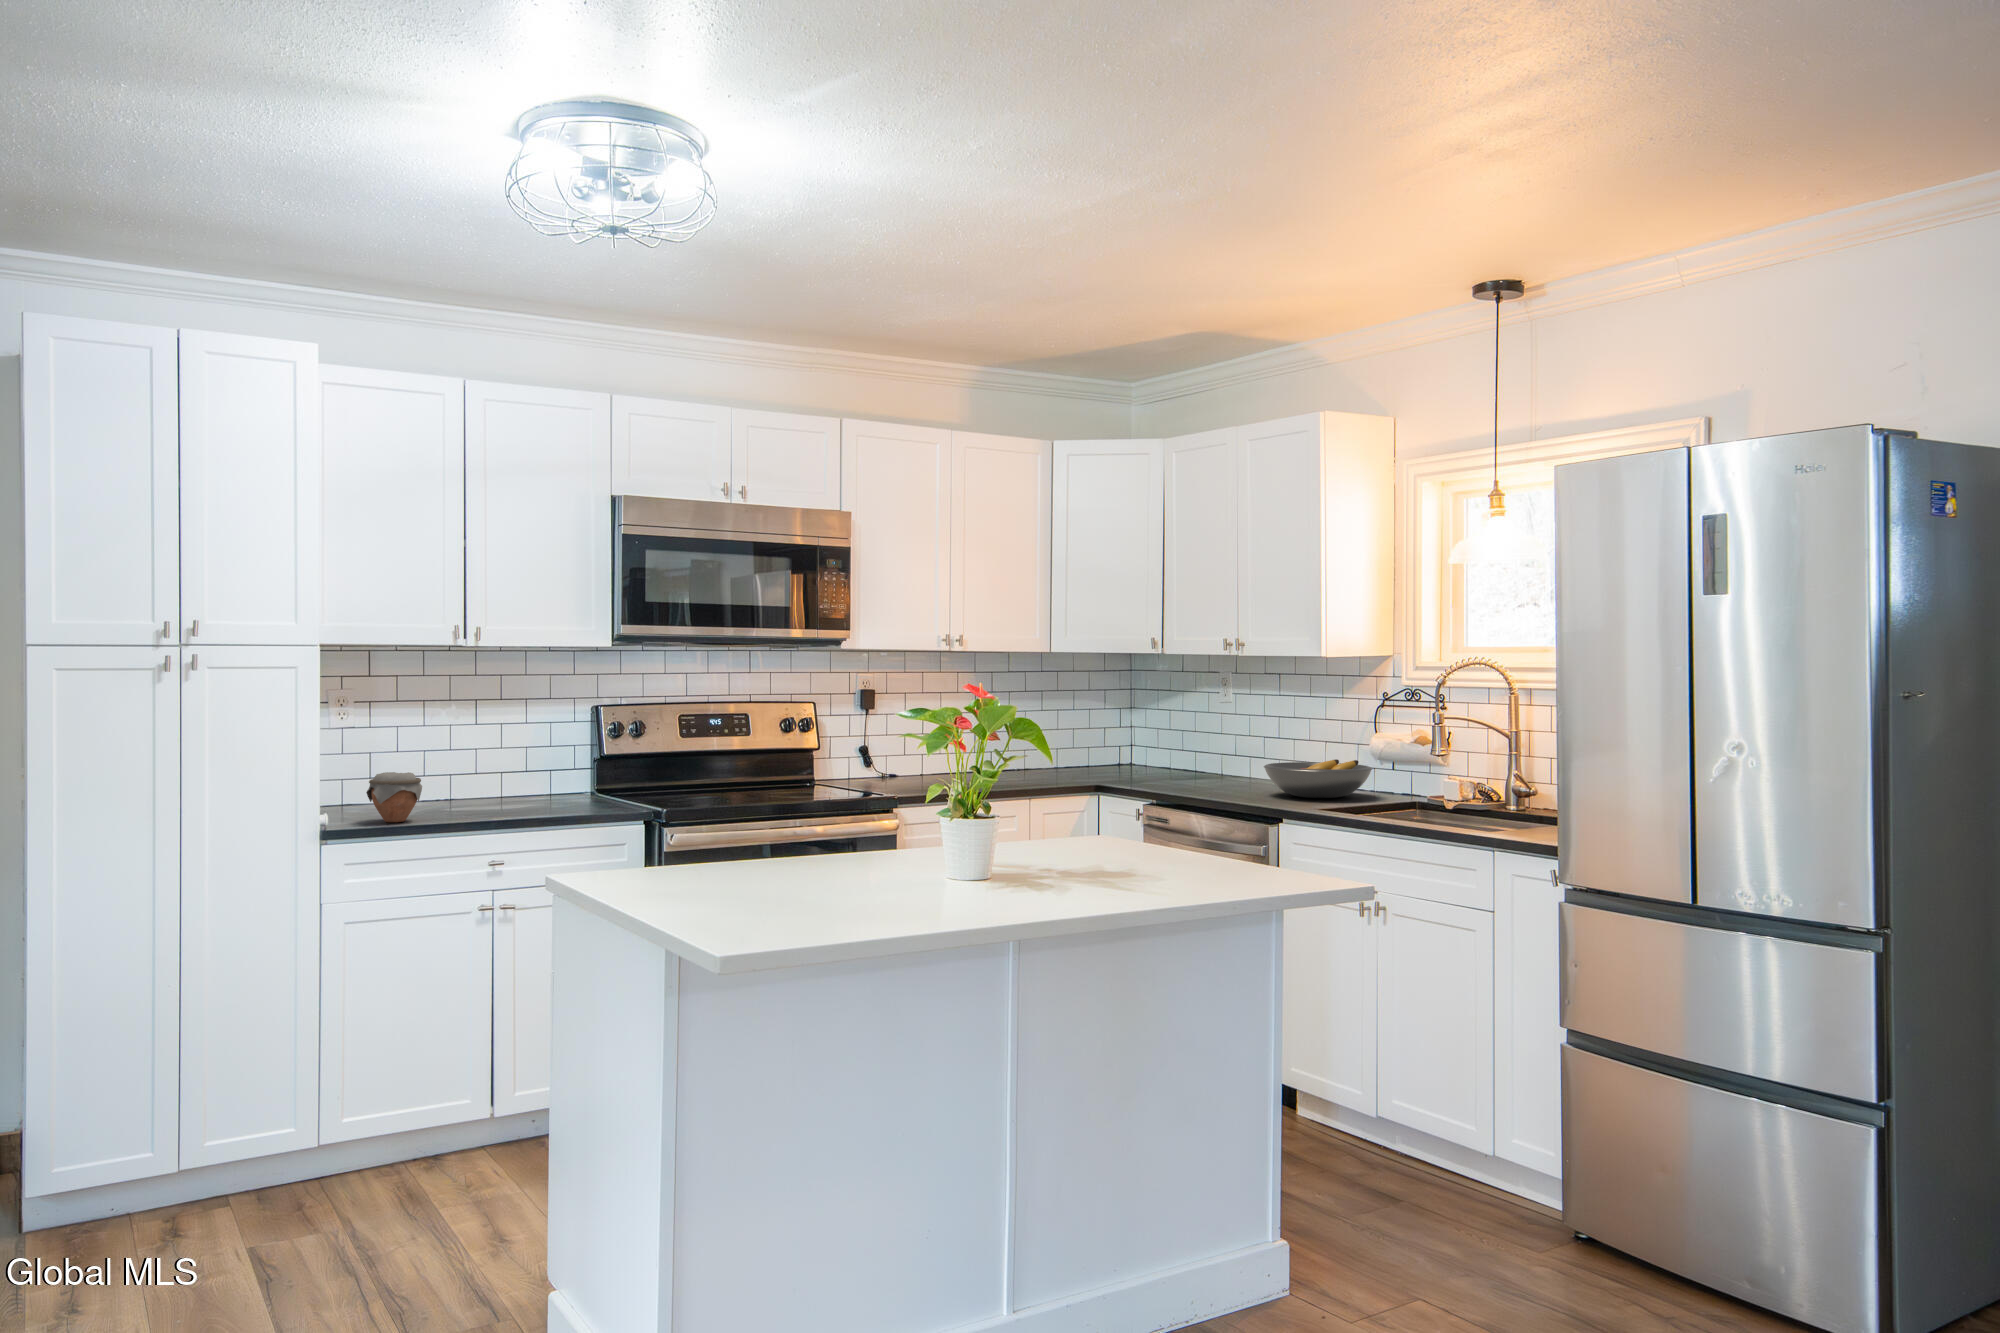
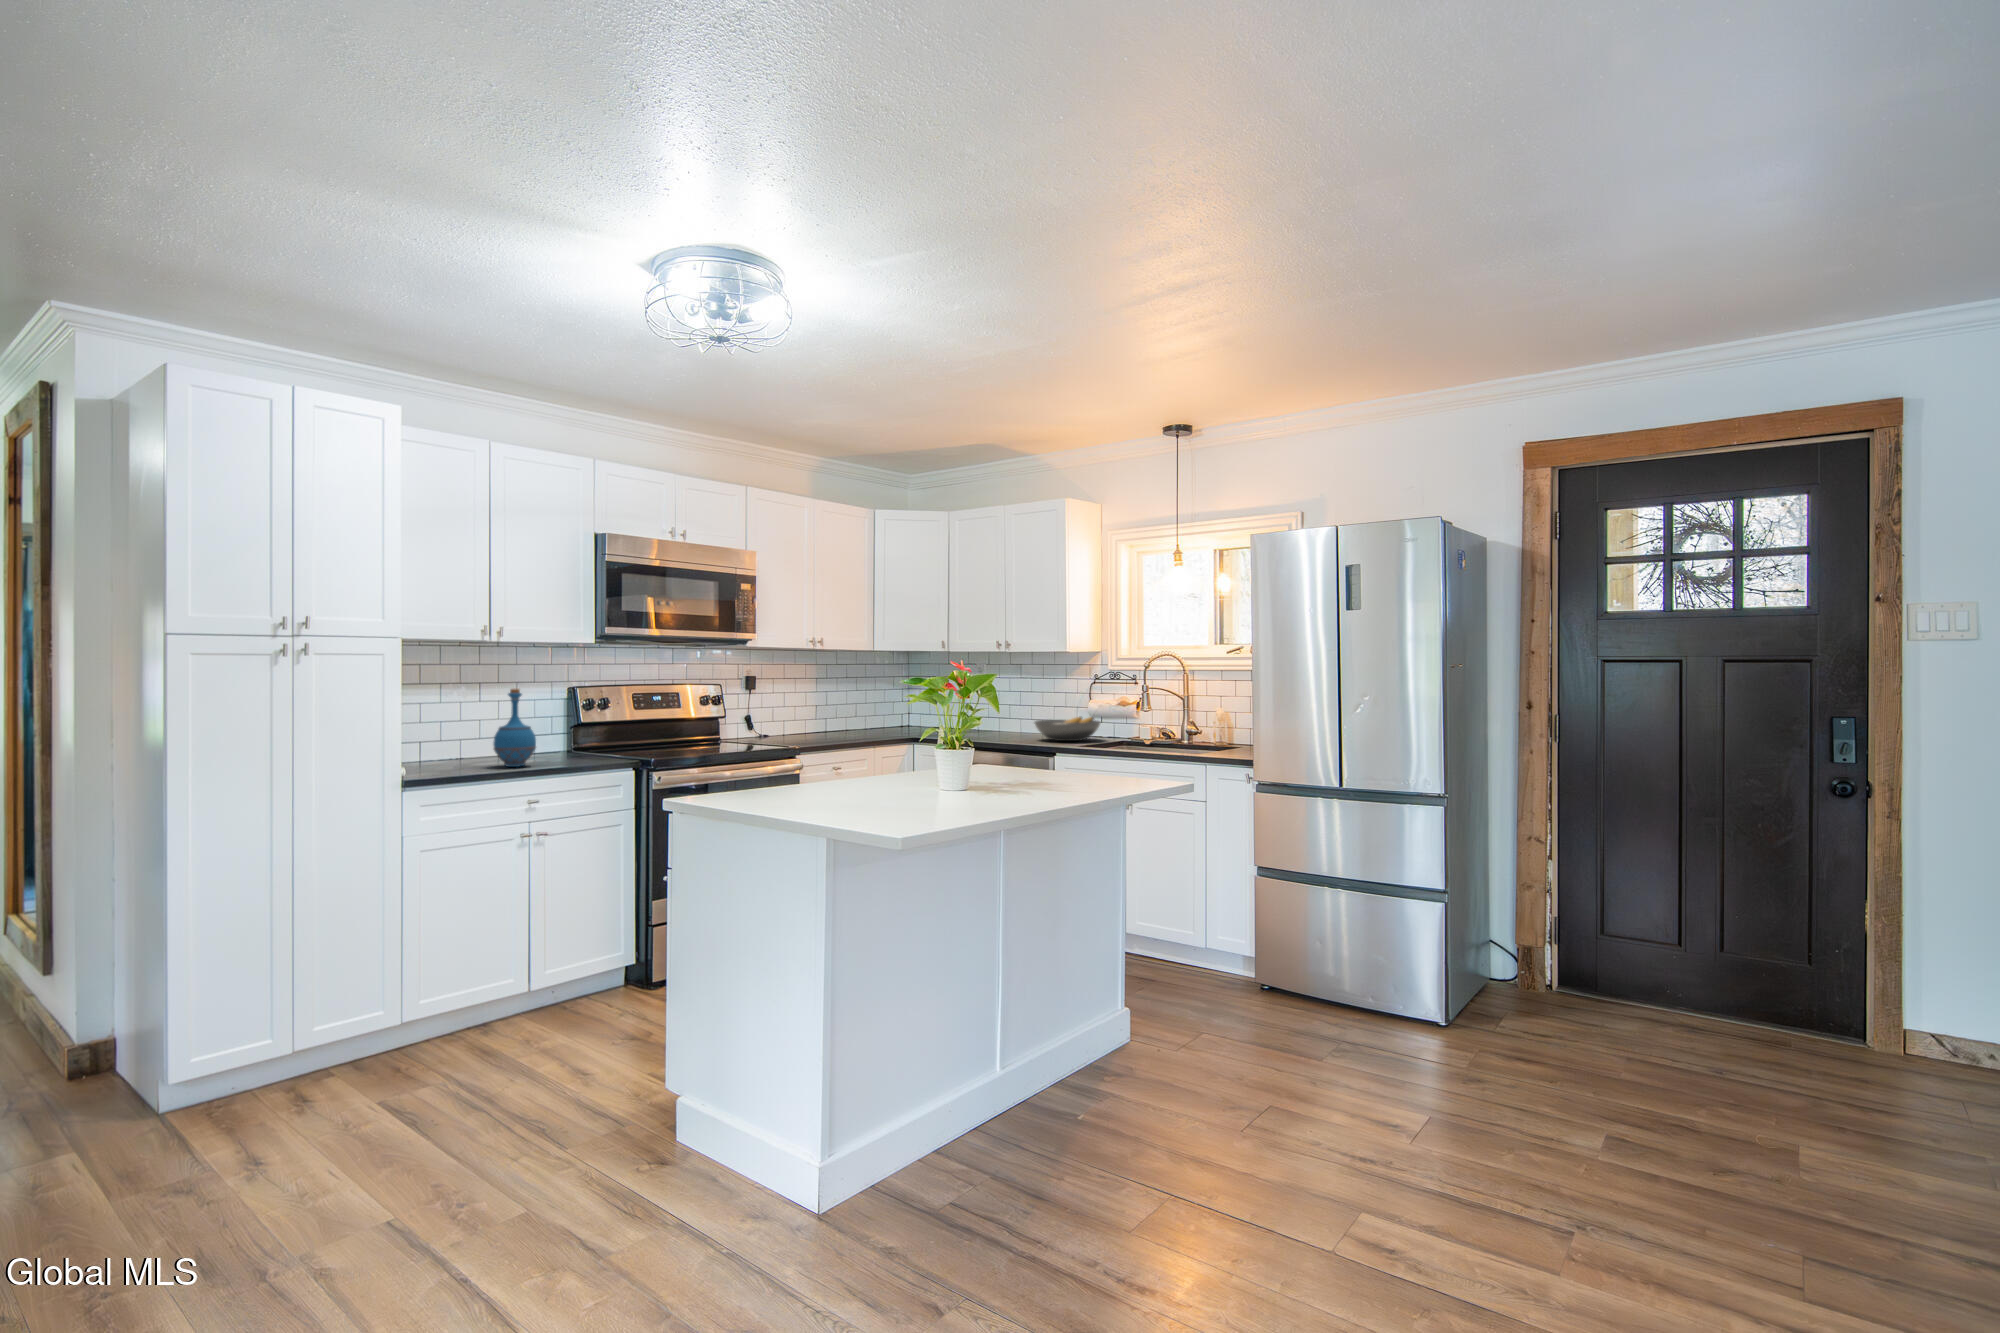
bottle: none [457,710,513,814] -> present [494,689,536,767]
jar: present [366,772,422,822] -> none [432,736,474,774]

